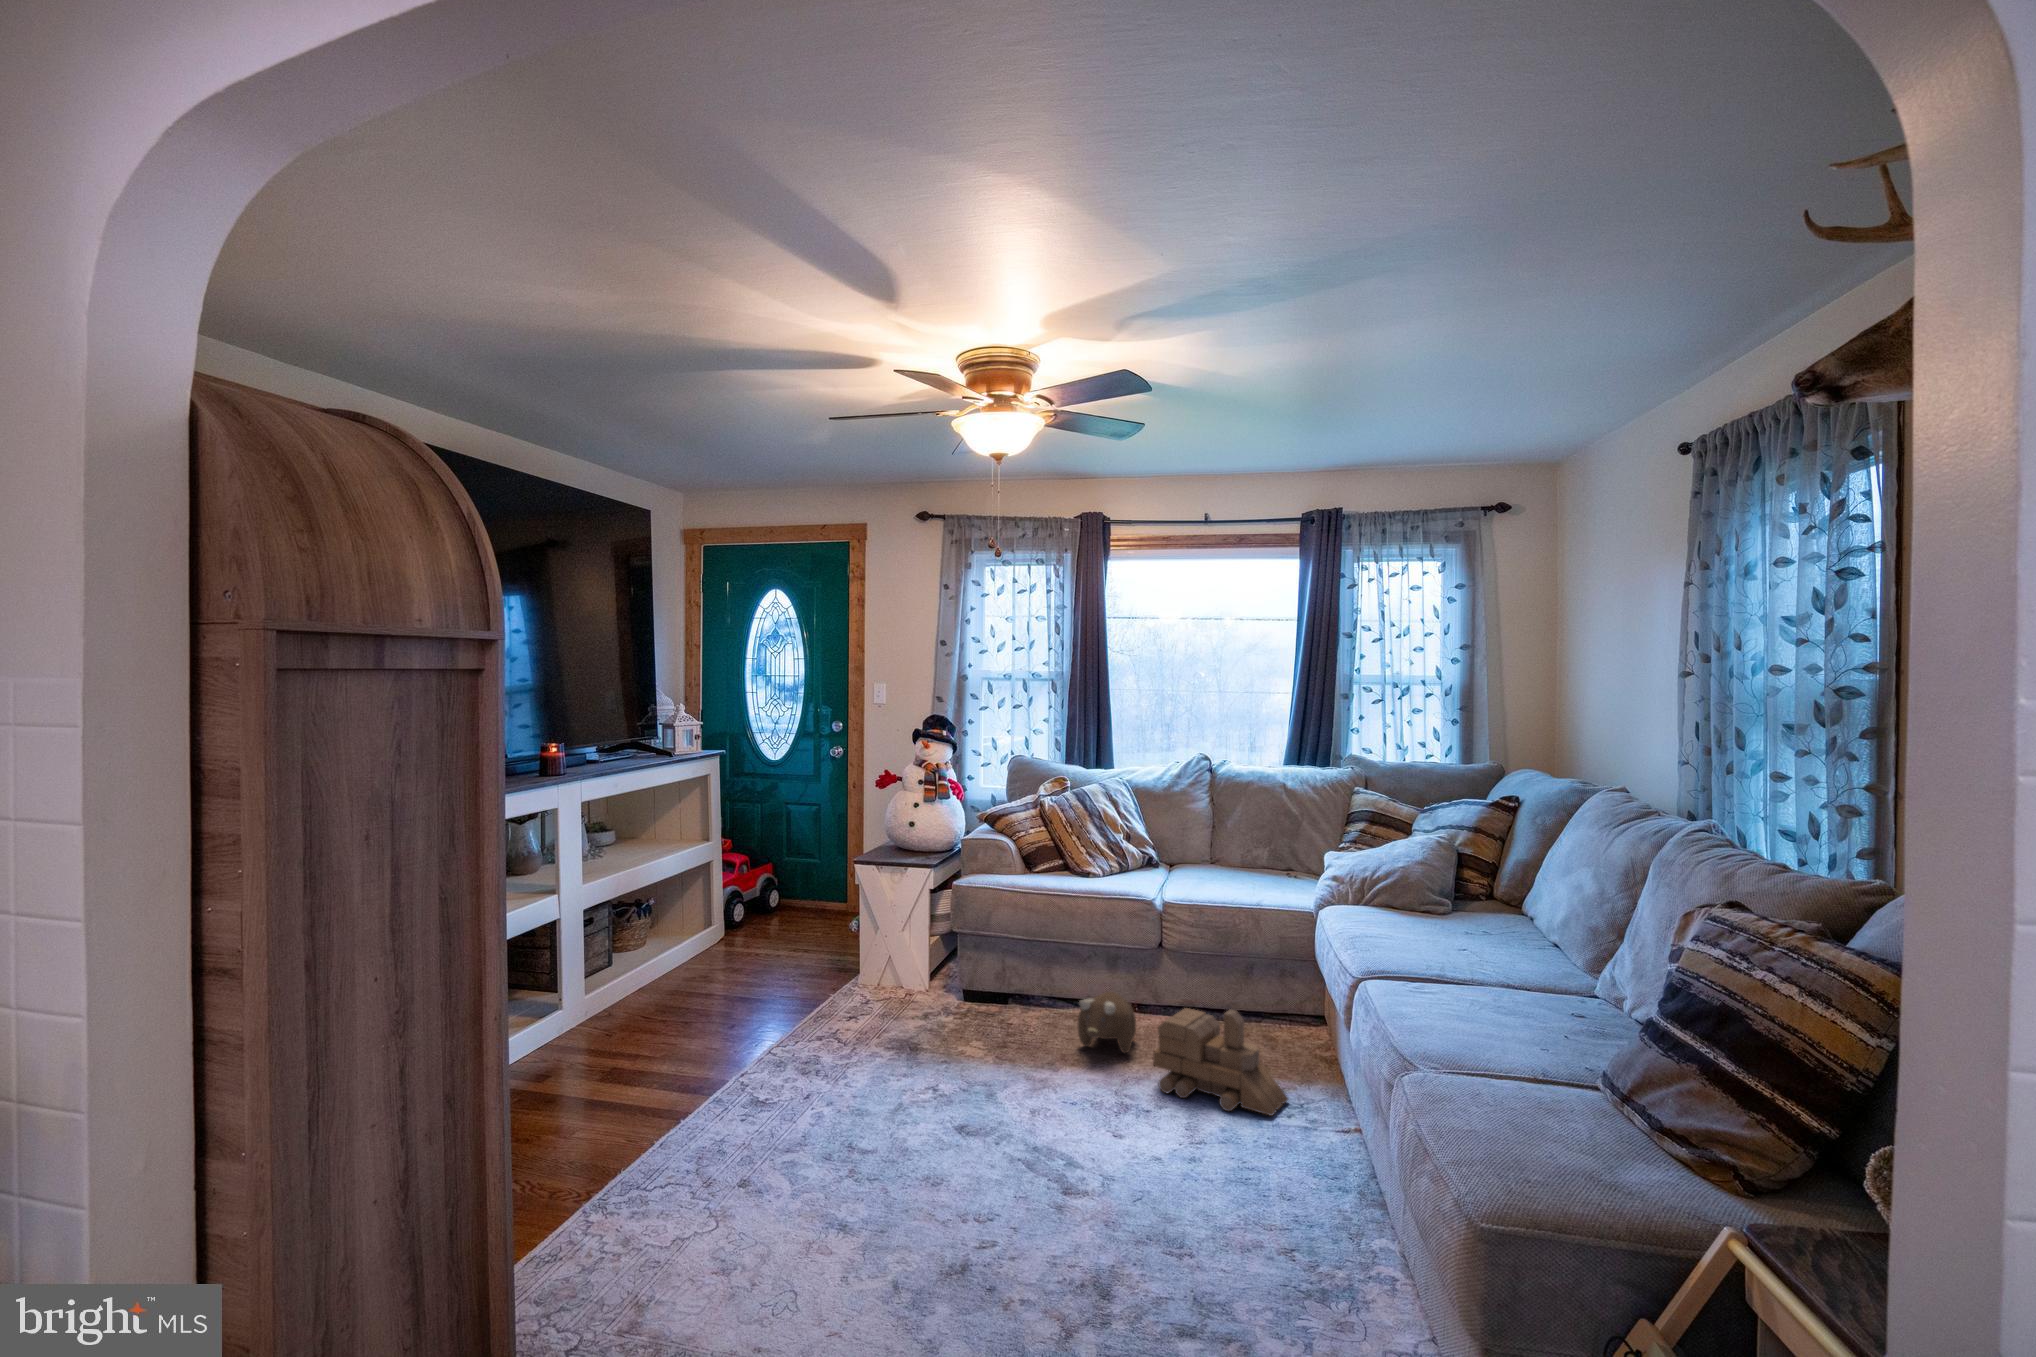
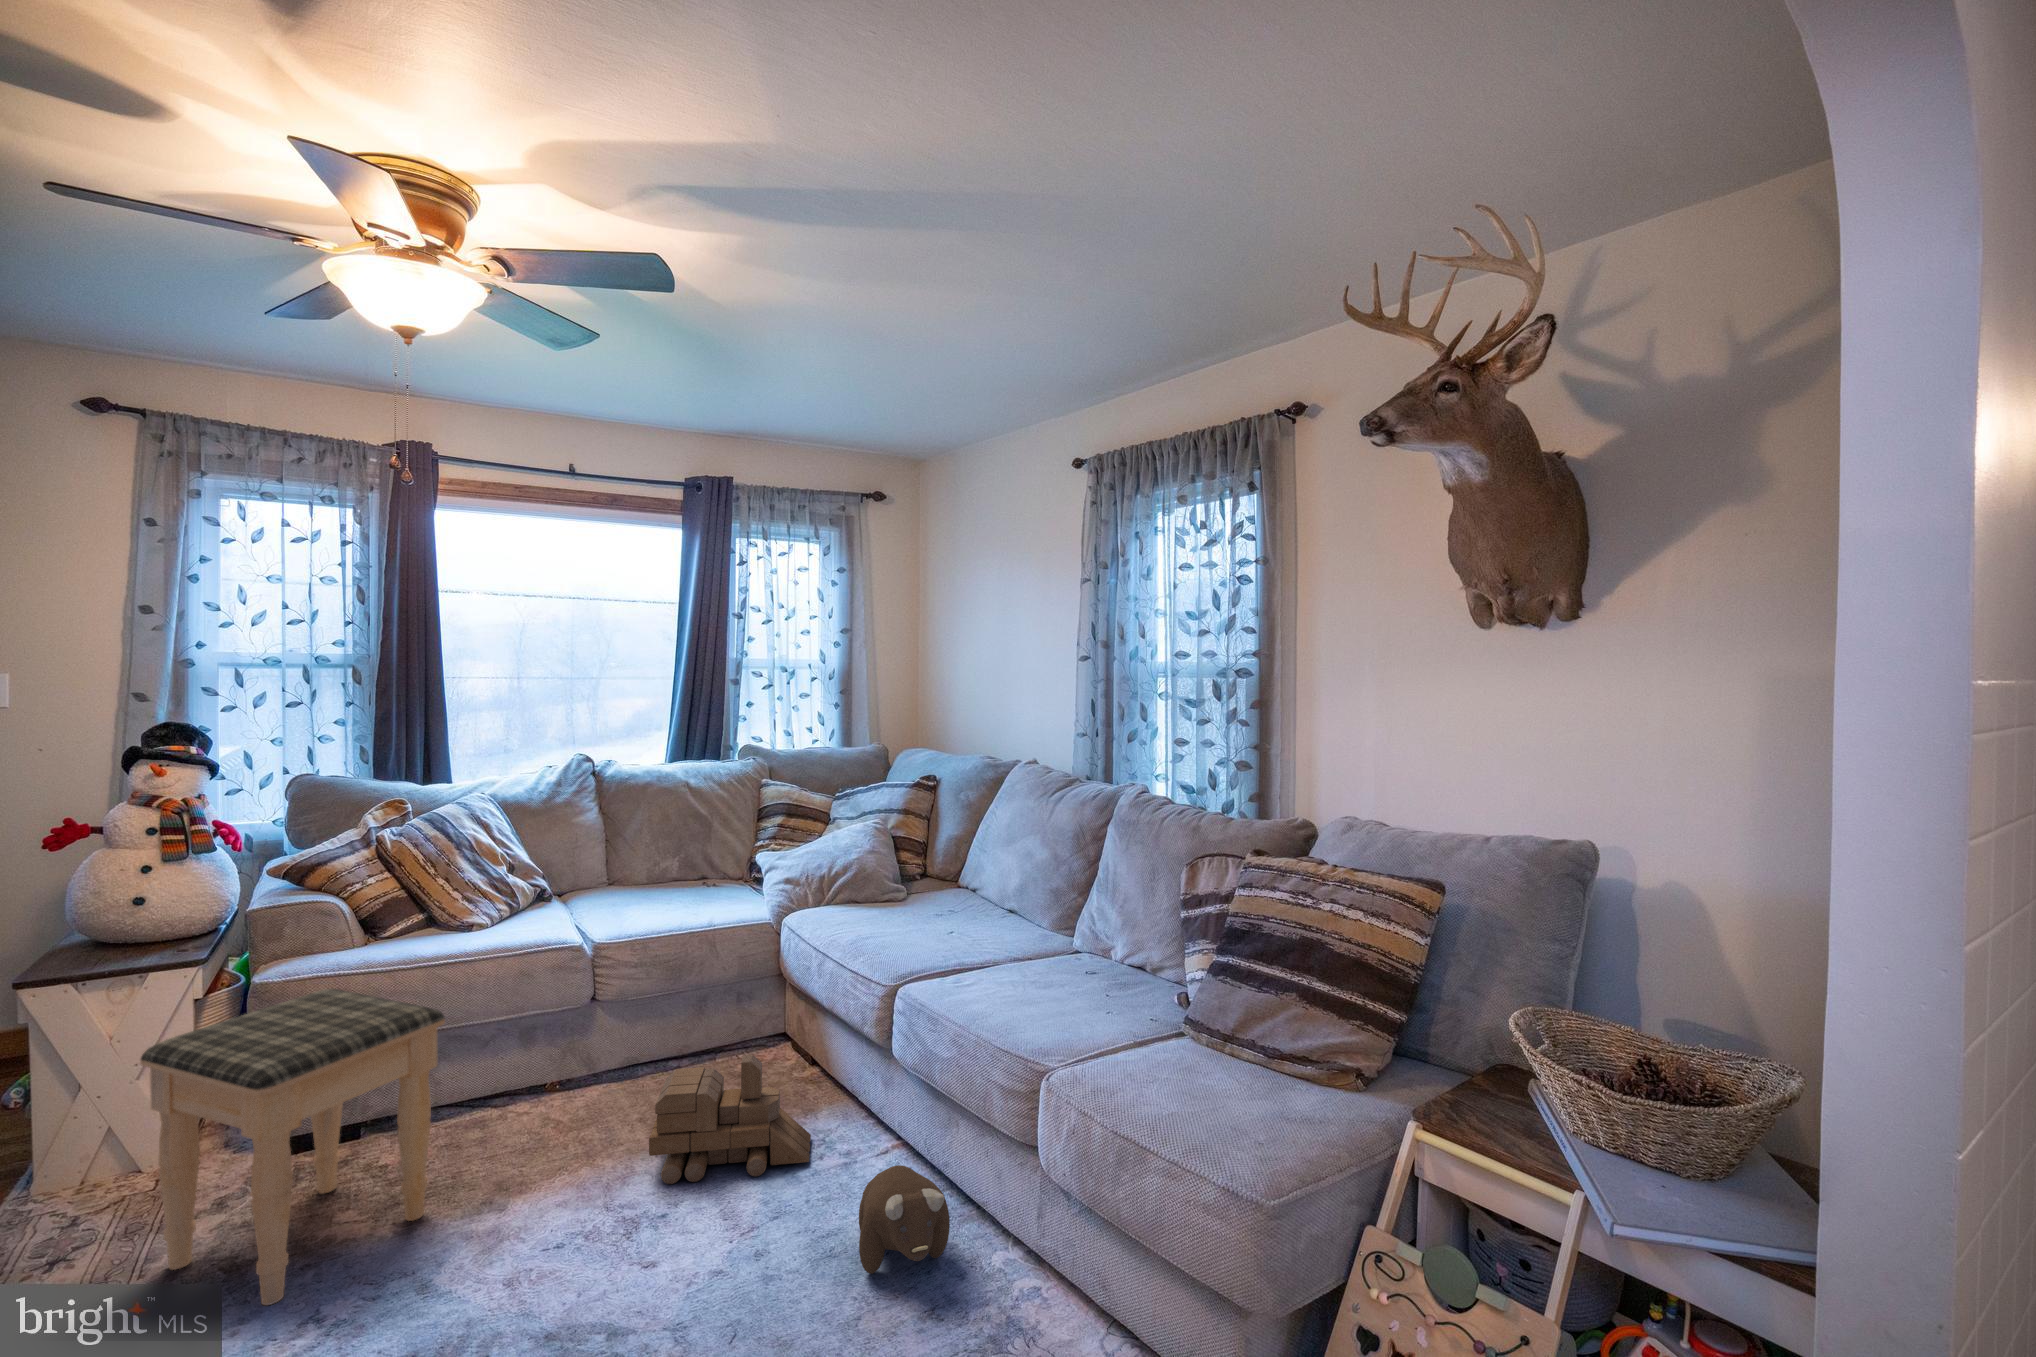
footstool: none [888,892,1031,1071] -> present [140,989,445,1305]
plush toy: present [1078,992,1136,1053] -> present [859,1165,950,1274]

